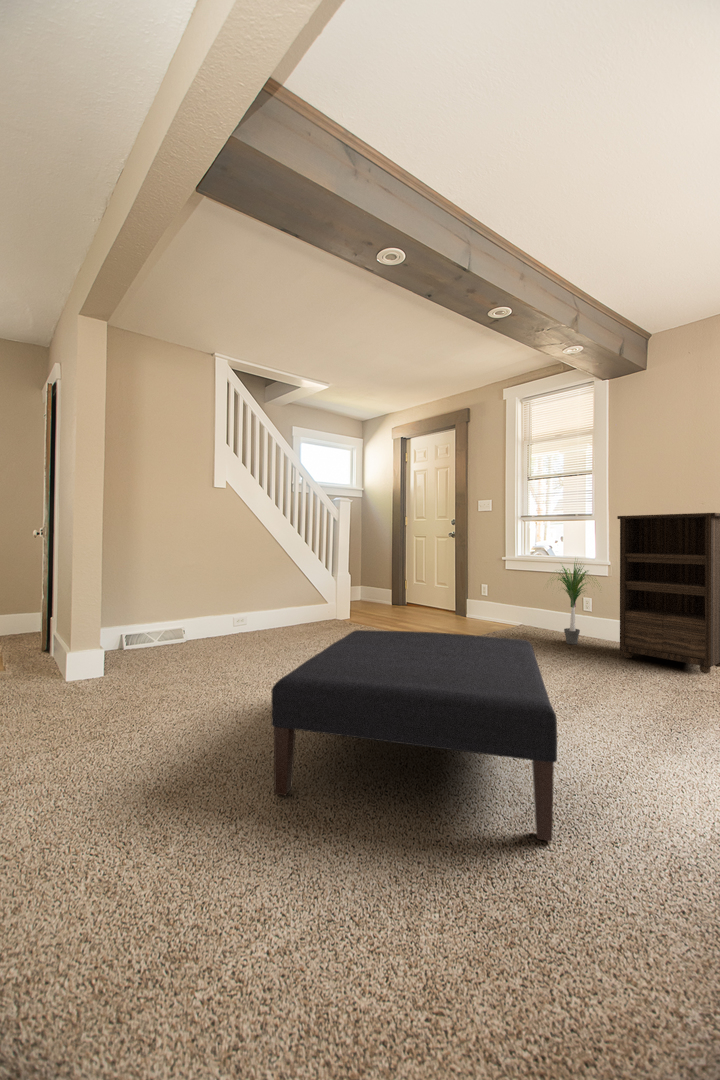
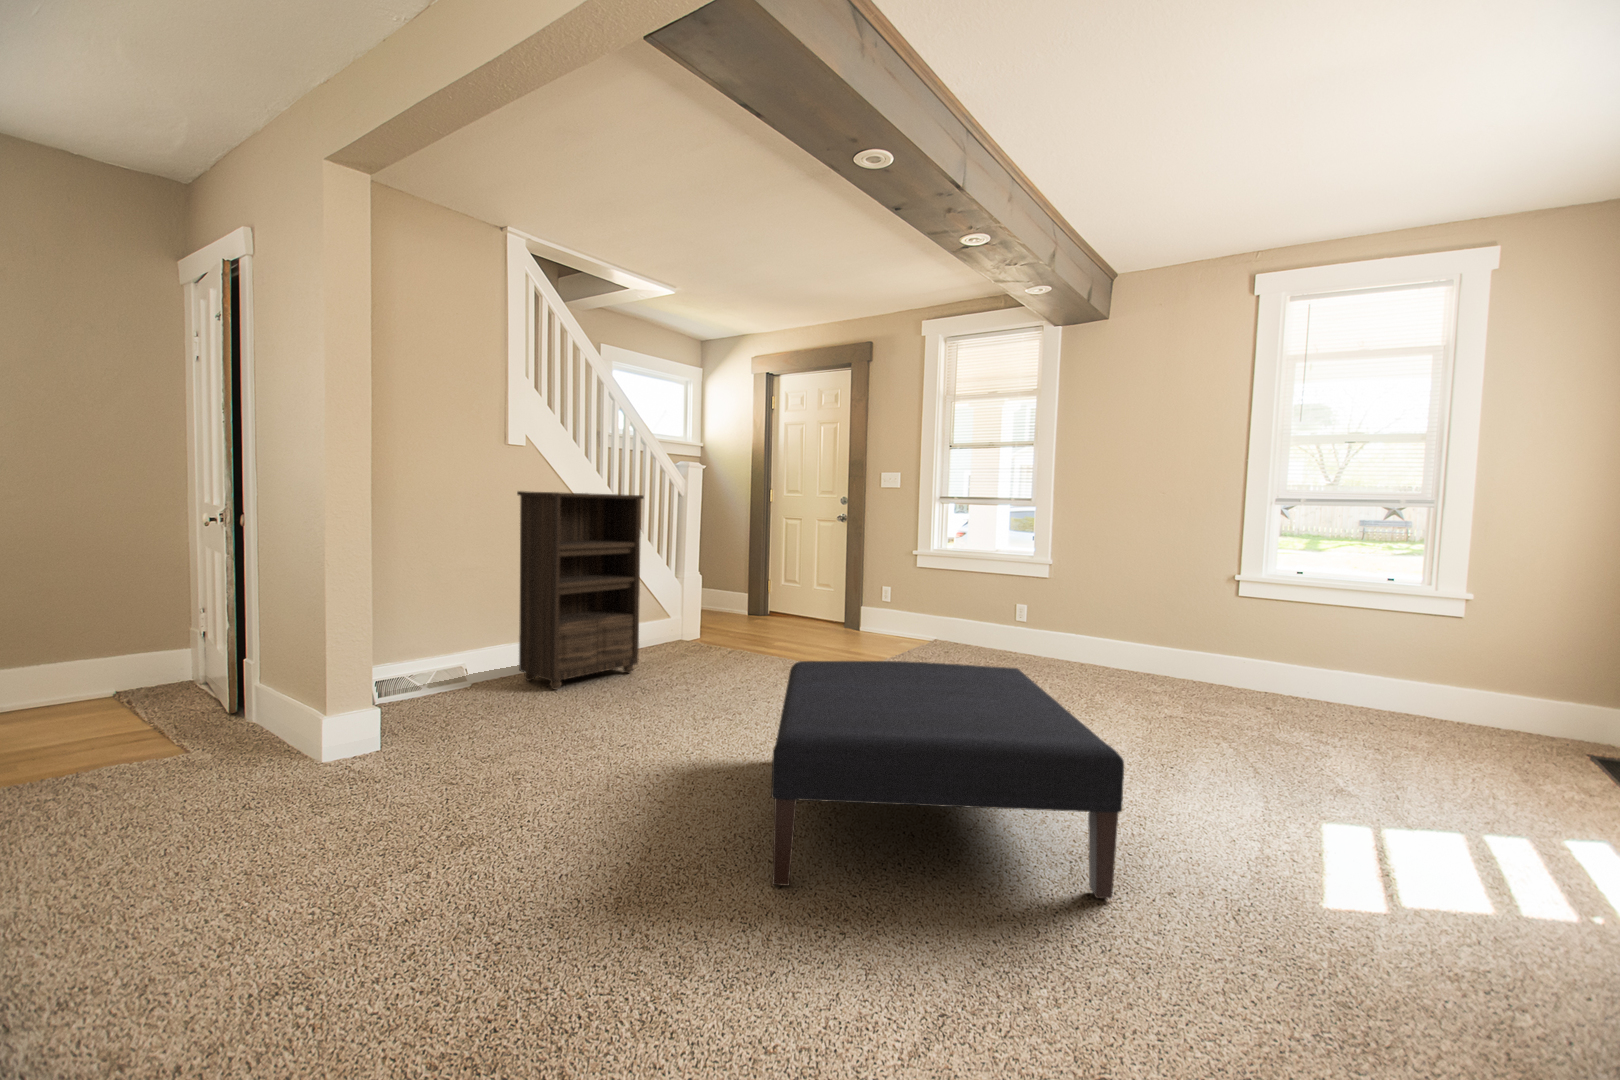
bookshelf: present [617,513,720,673] -> present [517,491,644,689]
potted plant: present [558,564,587,644] -> none [971,552,1047,664]

